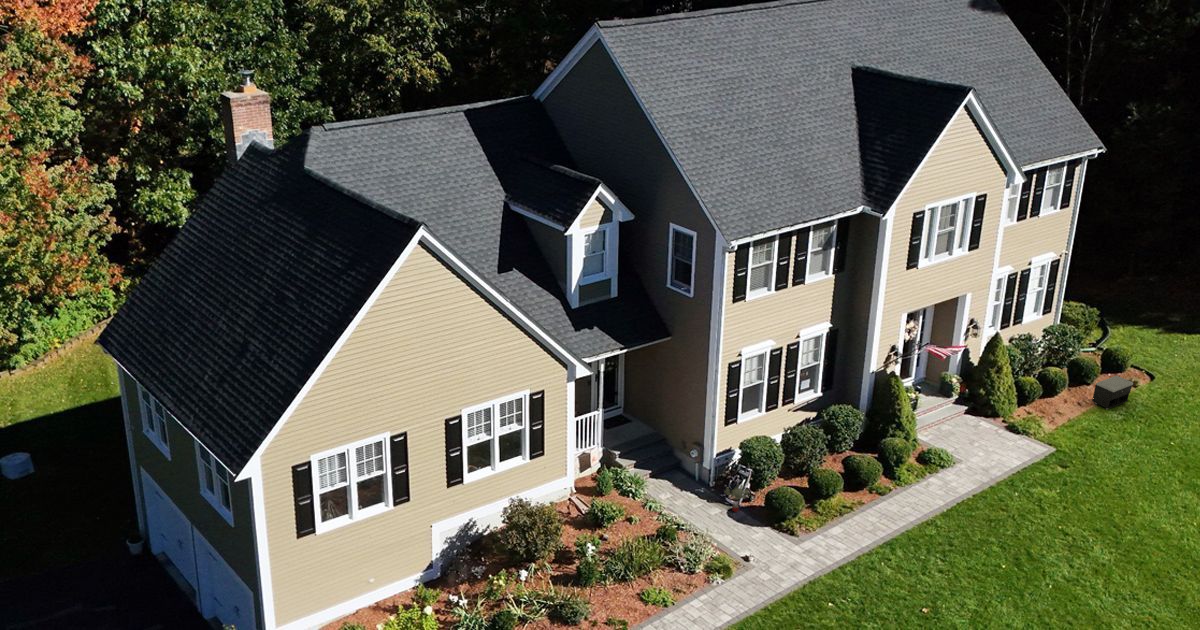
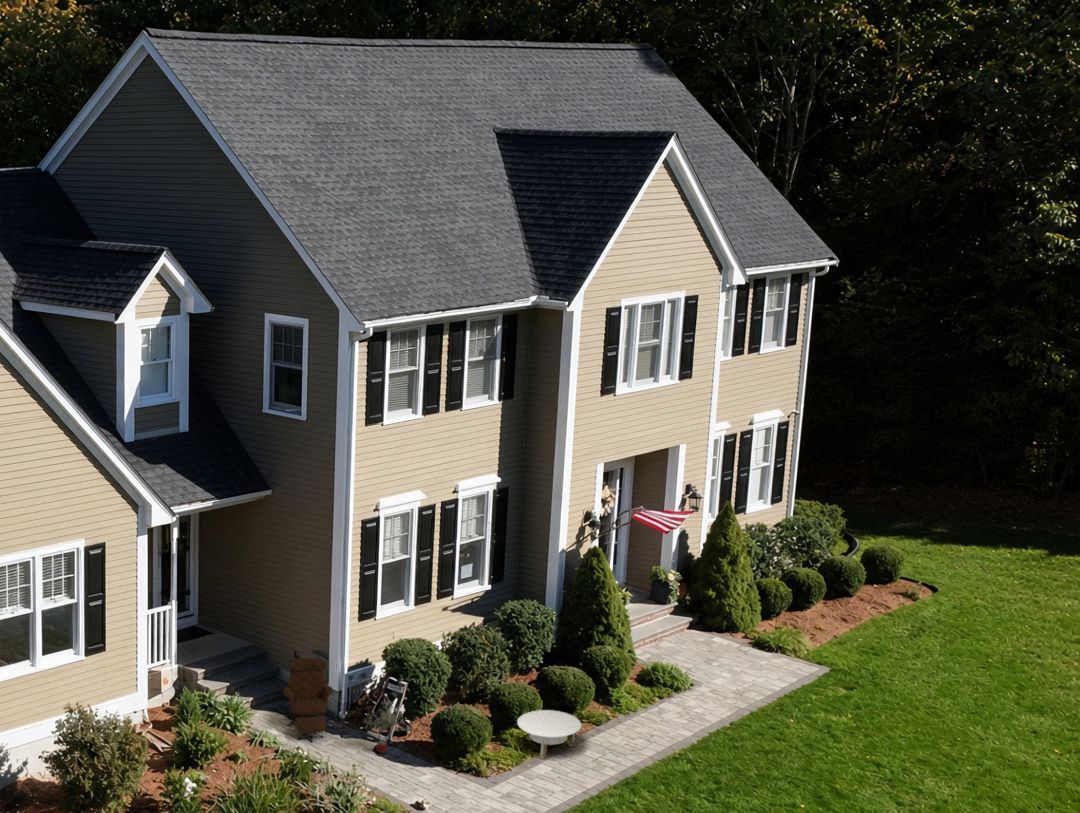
storage bench: present [1092,376,1133,409] -> none [845,567,892,611]
lounge chair: none [677,441,708,498] -> present [283,658,333,742]
round table: none [825,493,869,530] -> present [517,710,581,760]

